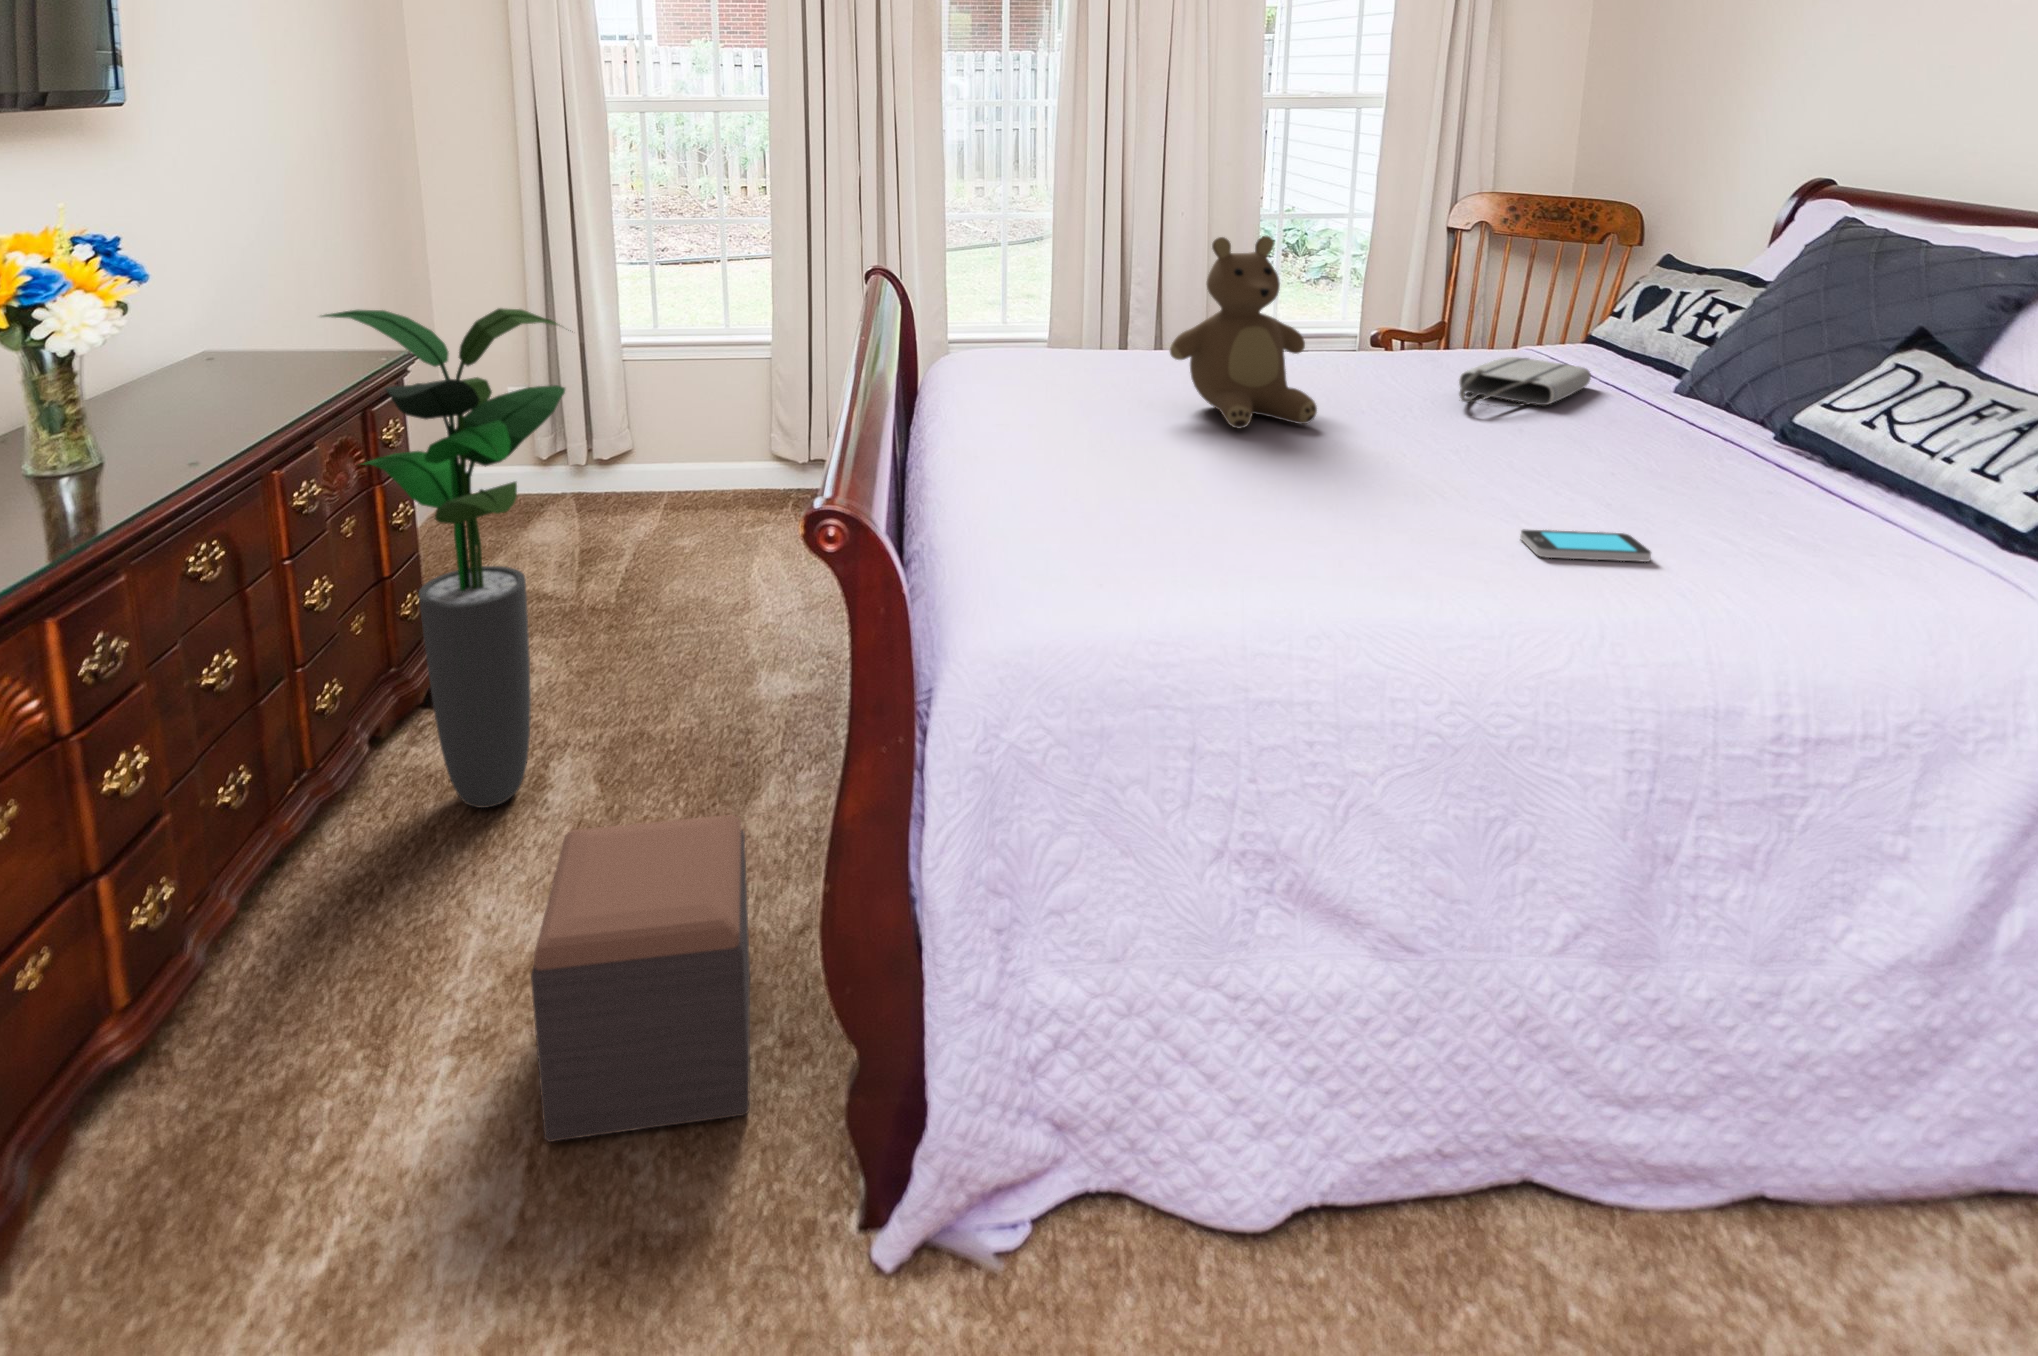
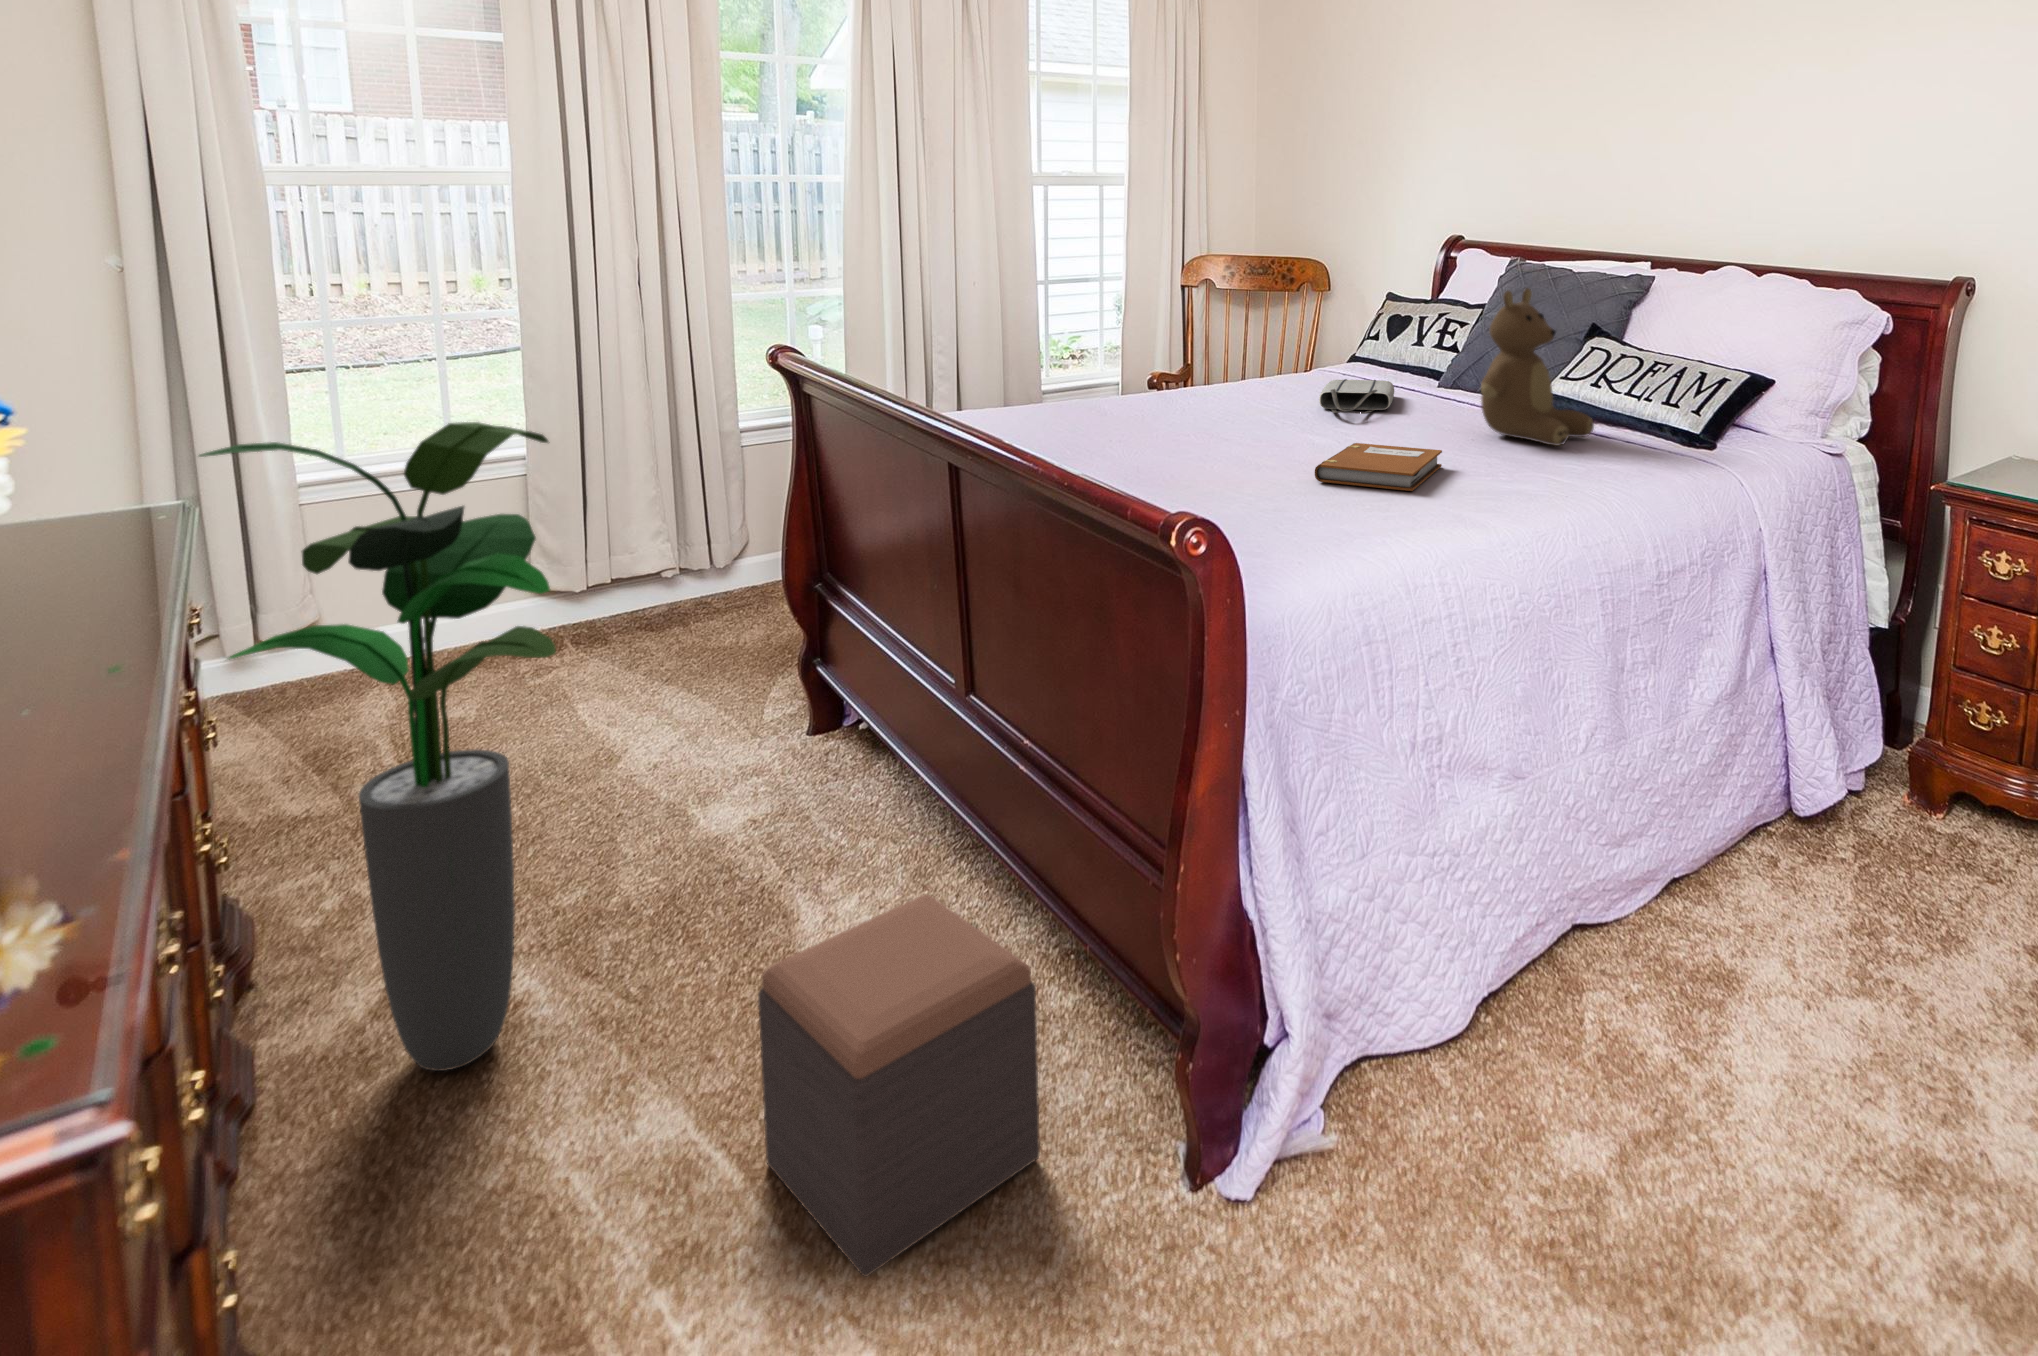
teddy bear: present [1170,236,1317,428] -> present [1481,288,1594,446]
notebook: none [1298,448,1506,529] -> present [1315,443,1442,491]
smartphone: present [1520,530,1651,562] -> none [1479,470,1557,491]

